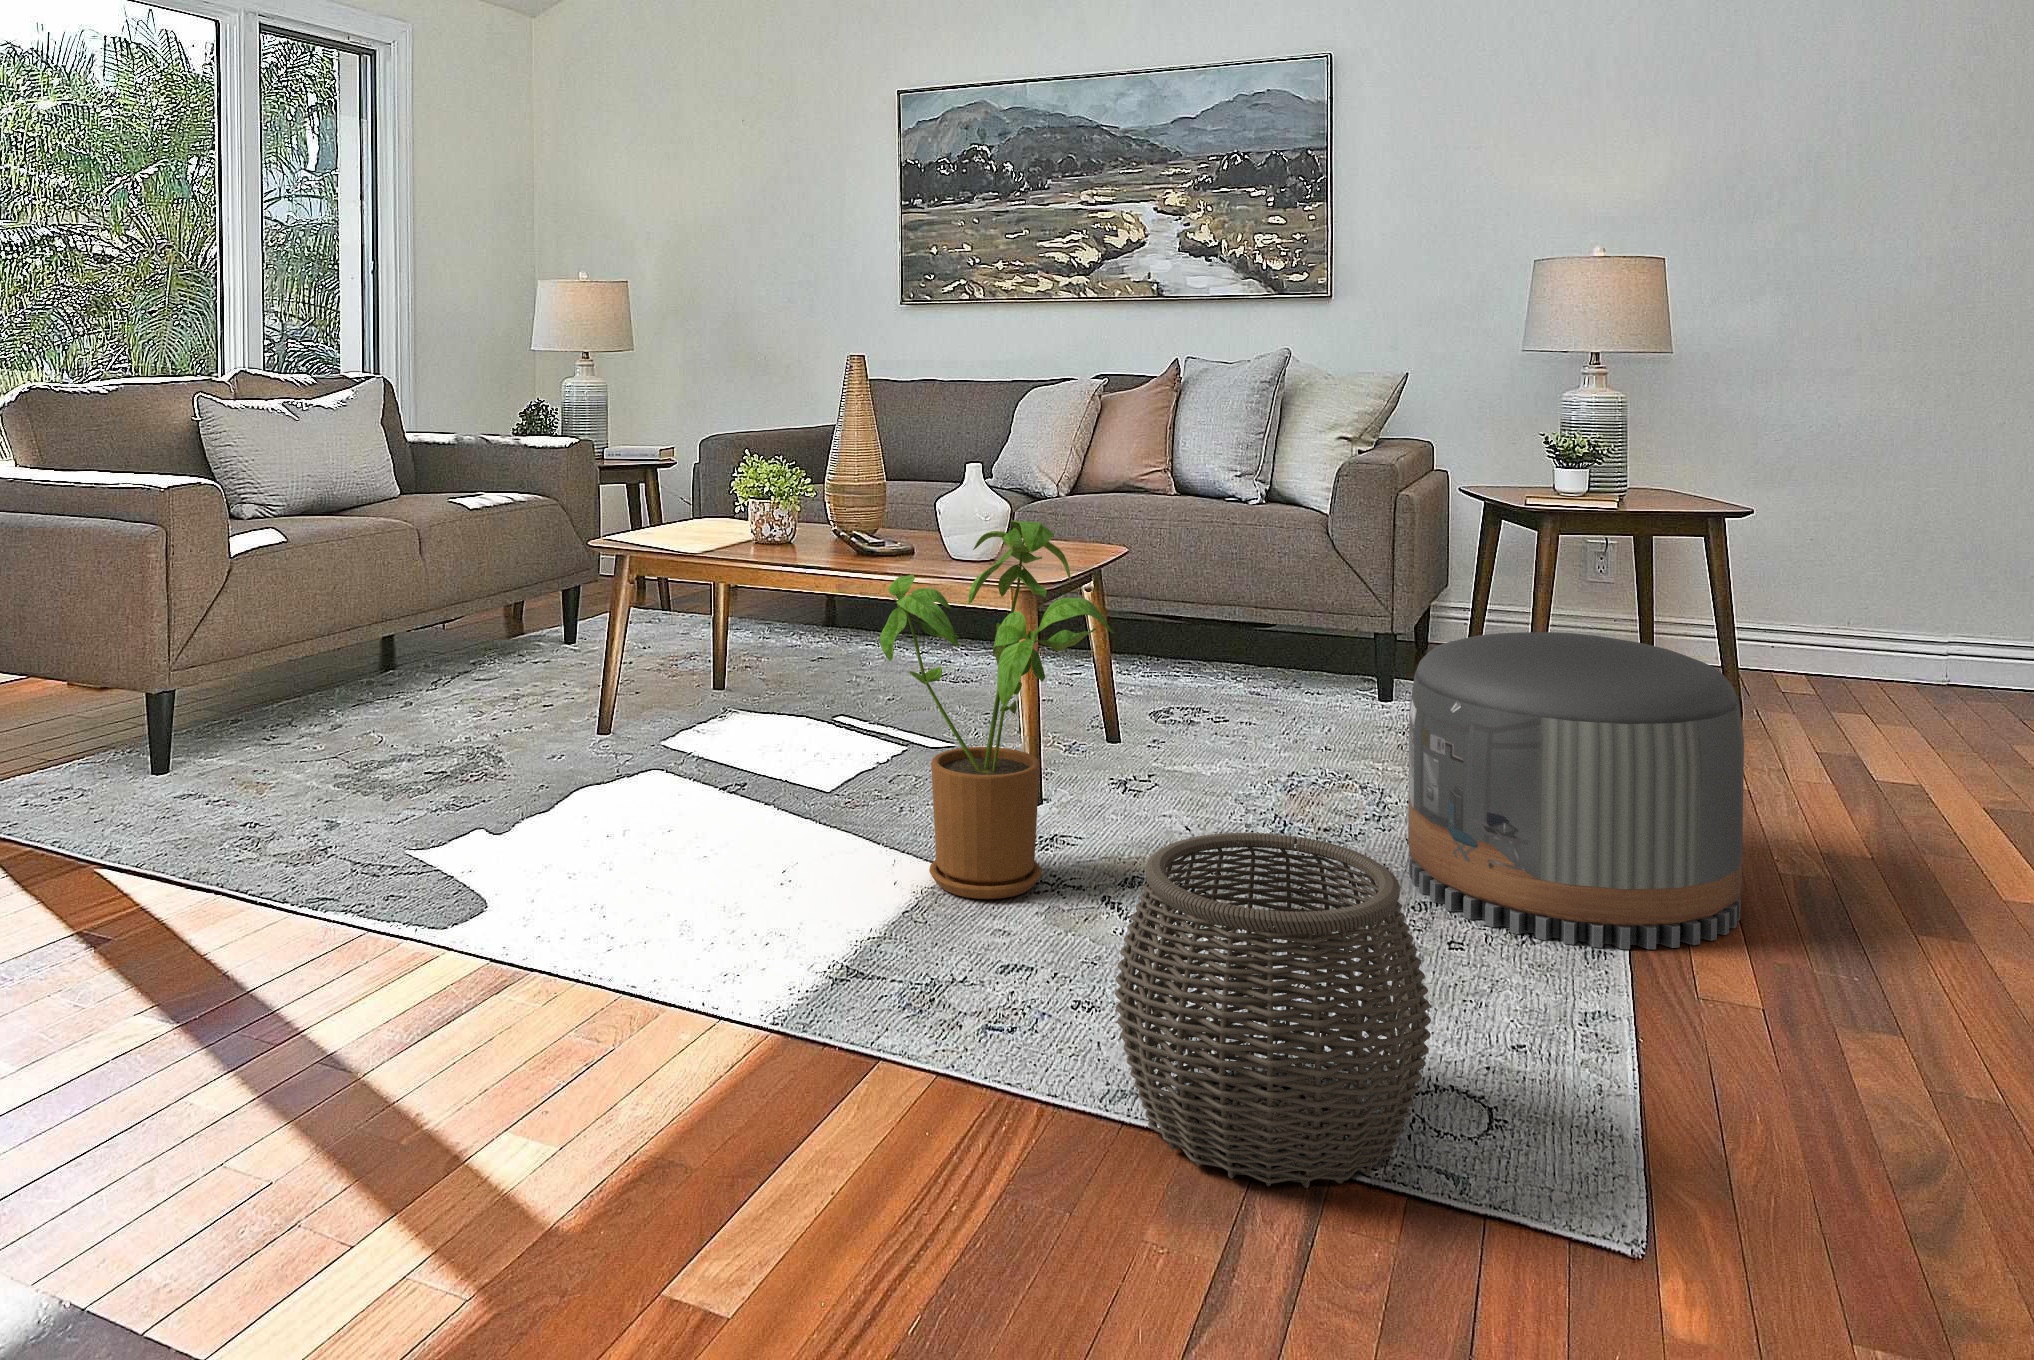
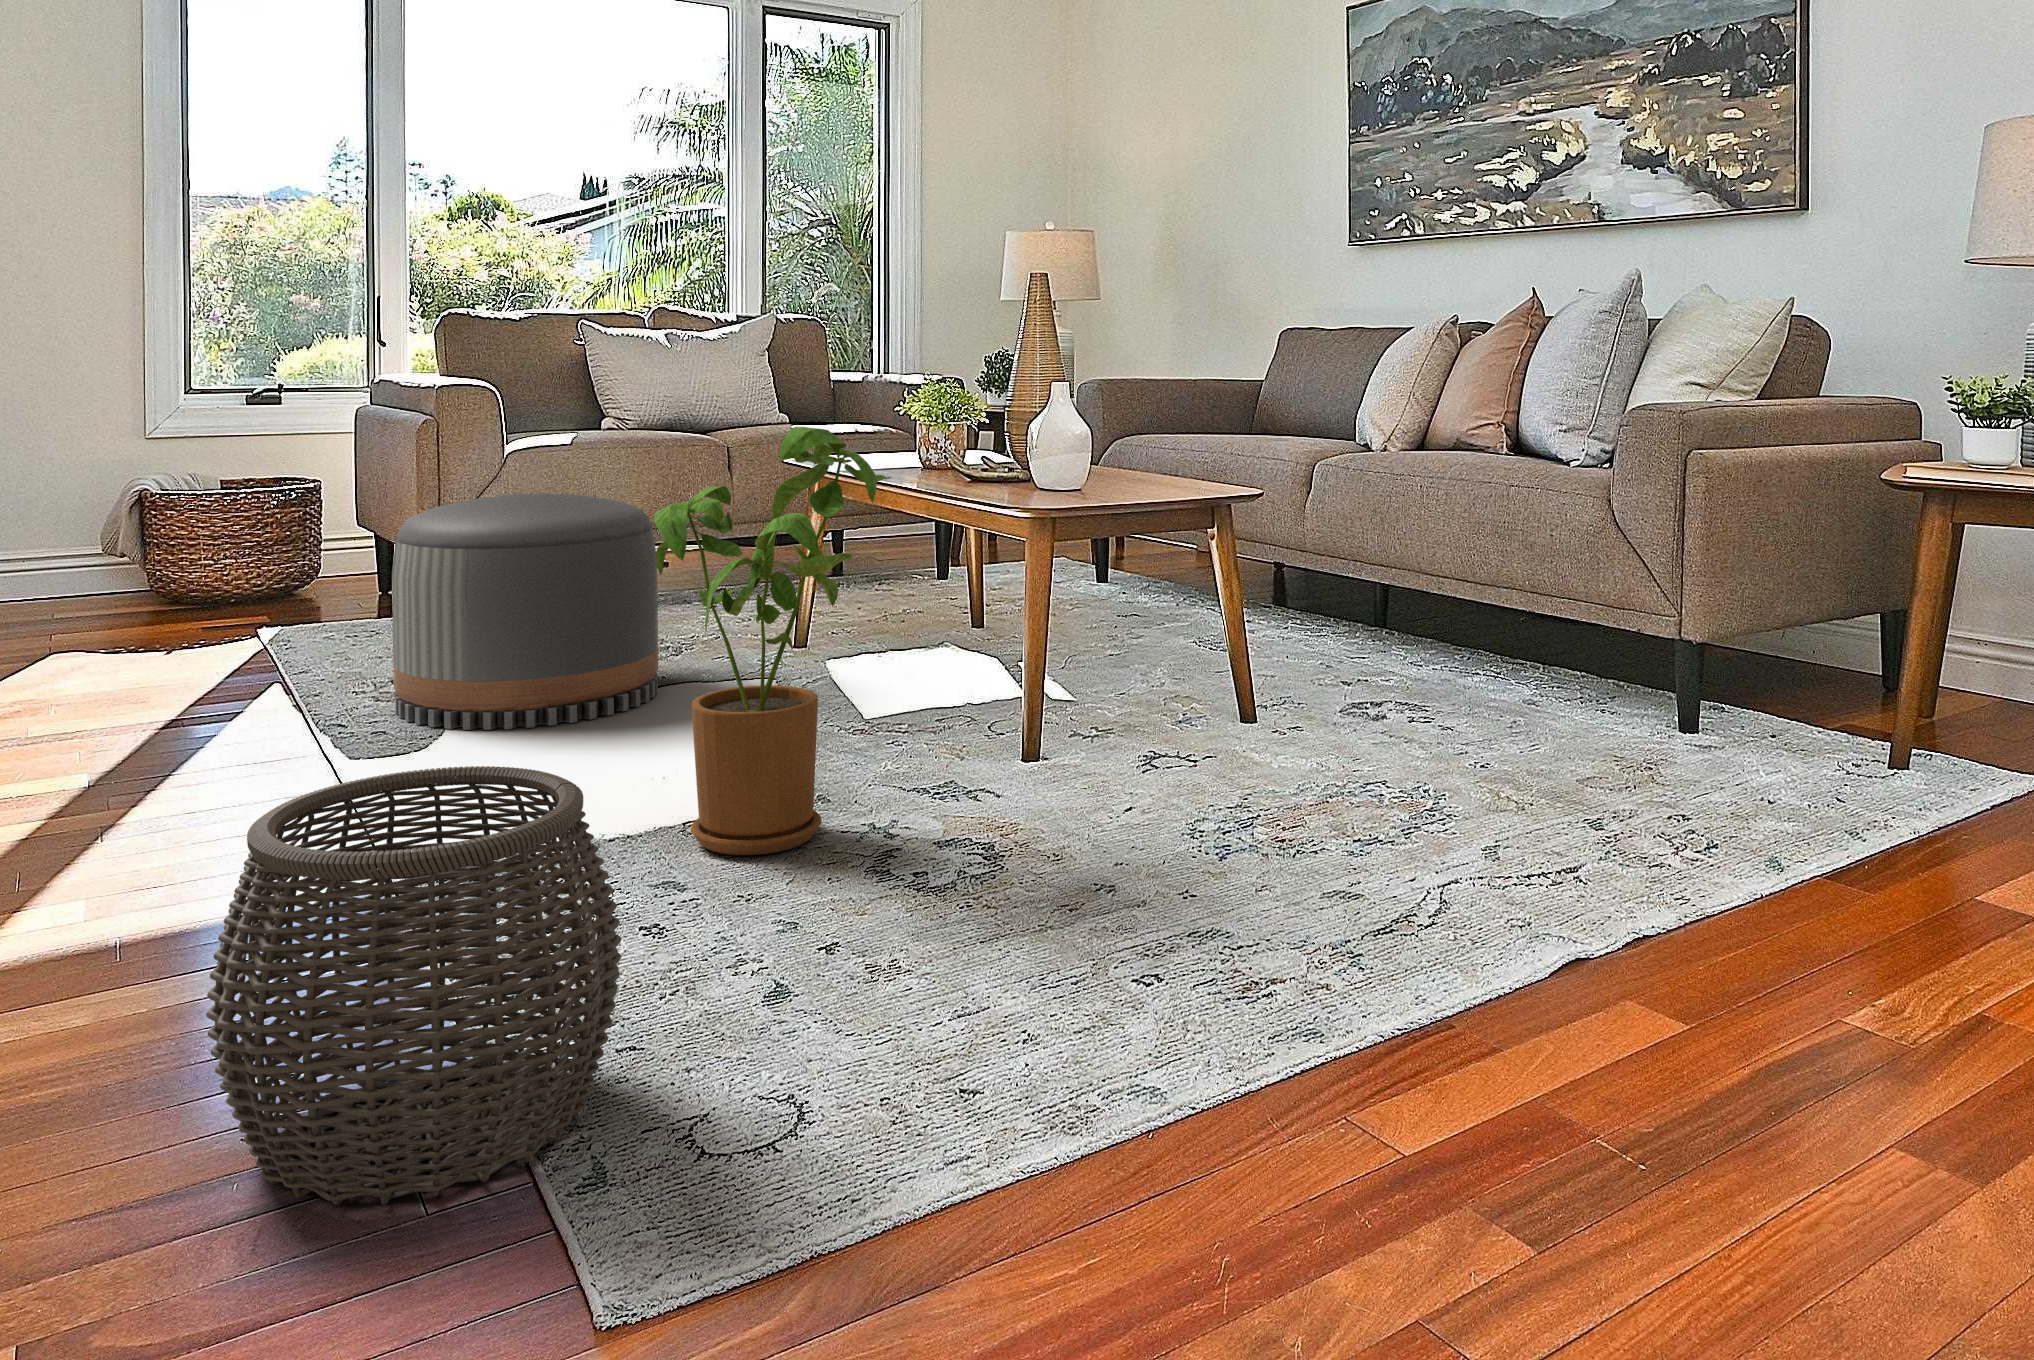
pouf: present [1408,632,1744,949] -> present [392,494,658,730]

